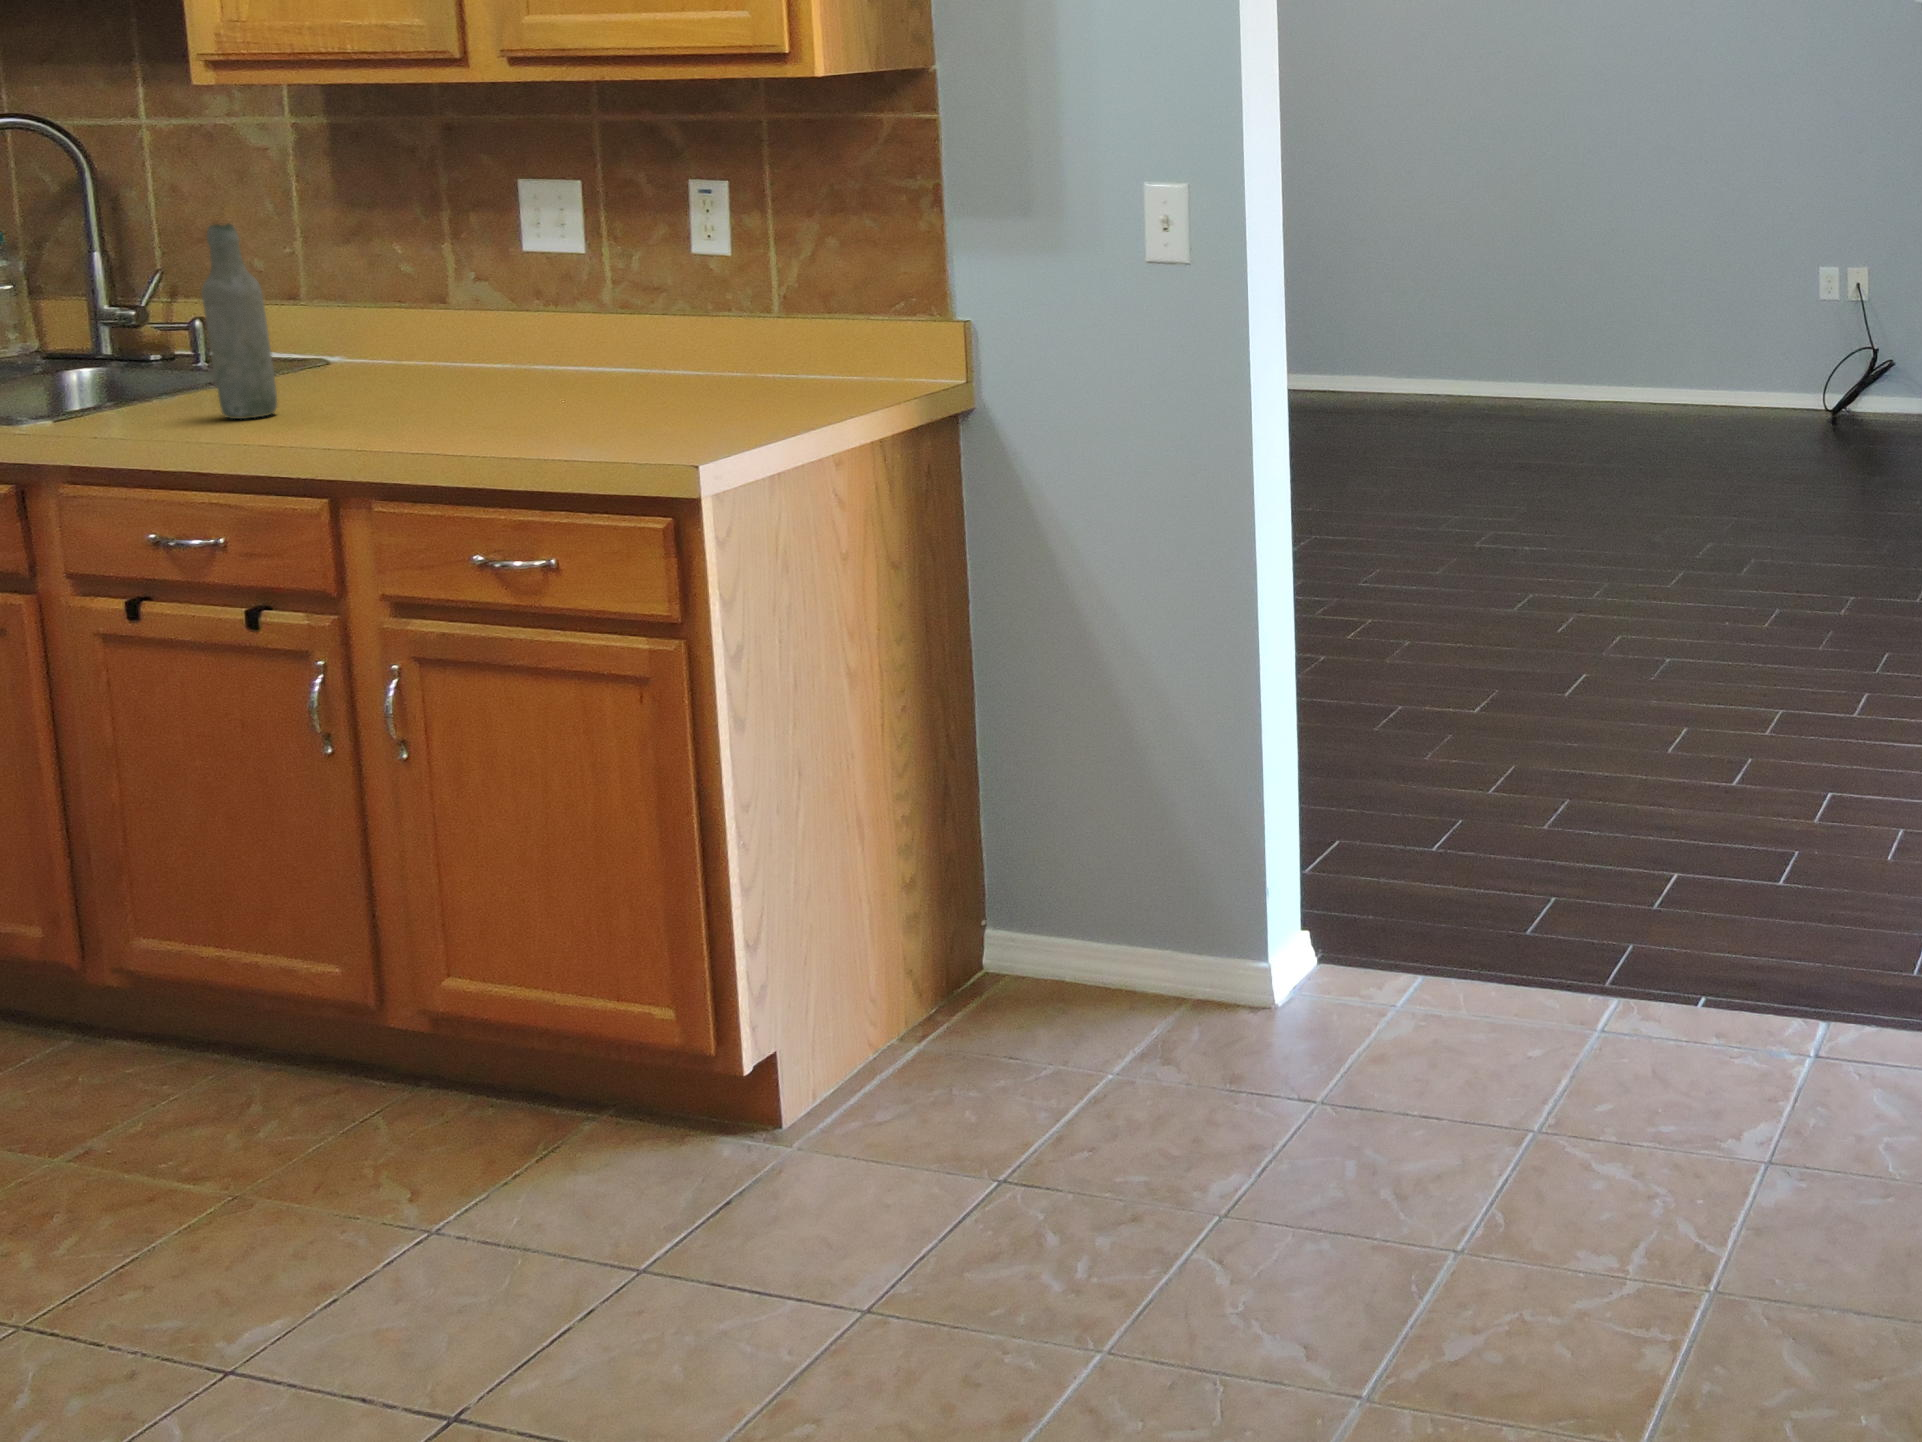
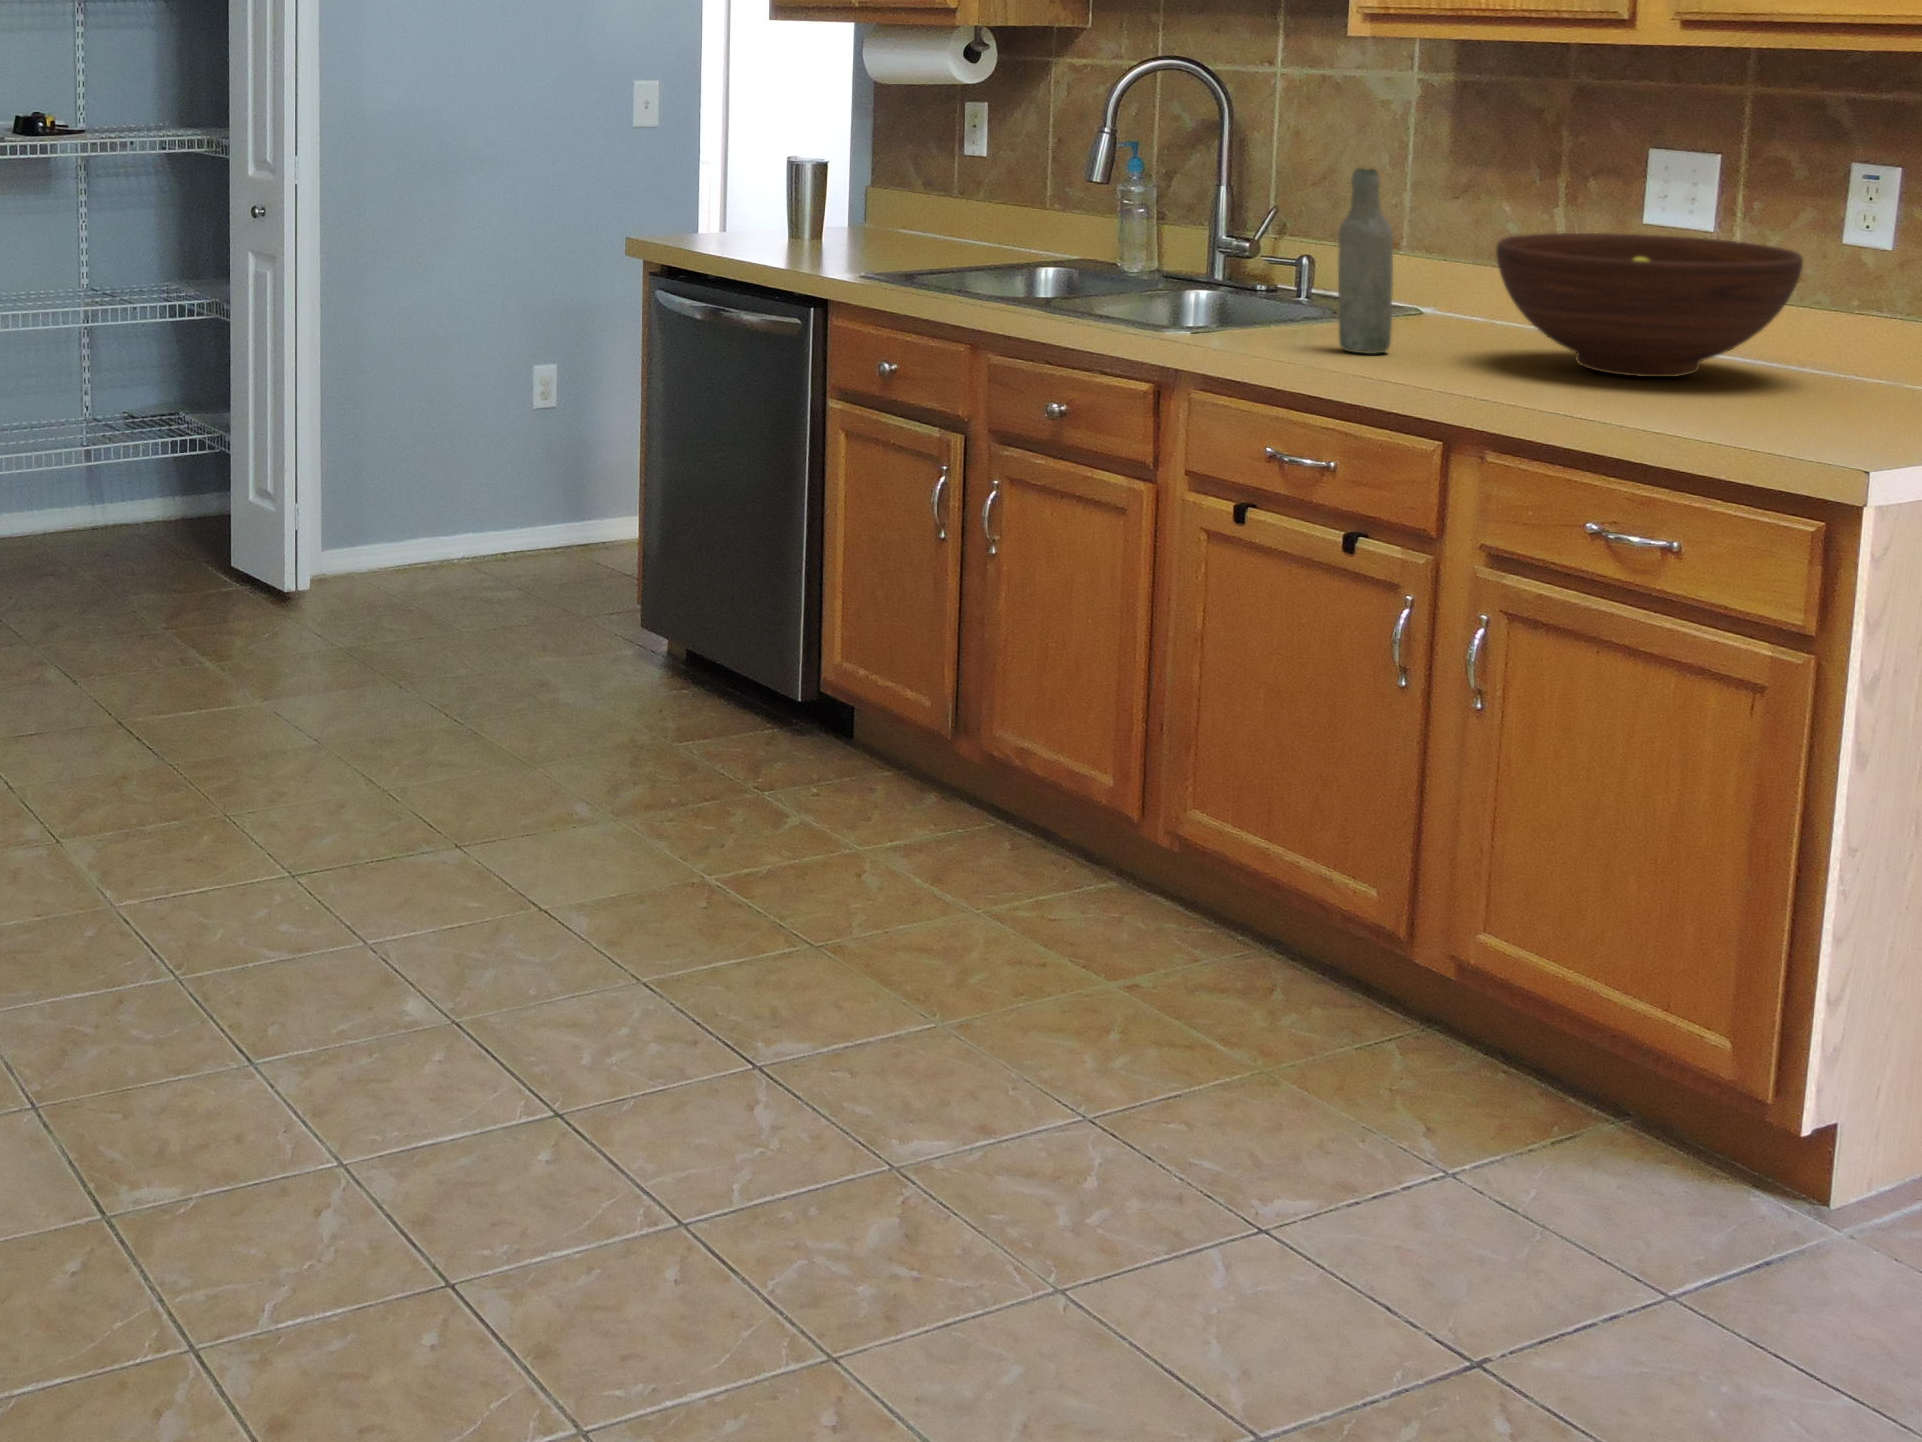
fruit bowl: none [370,262,654,403] -> present [1496,233,1803,377]

